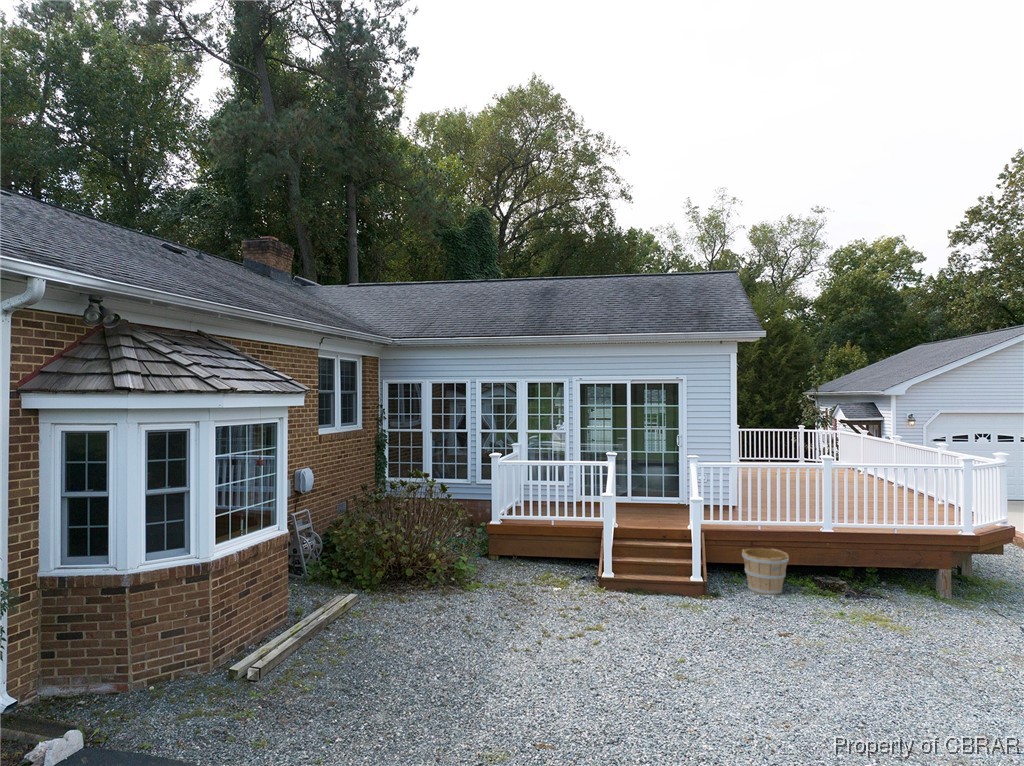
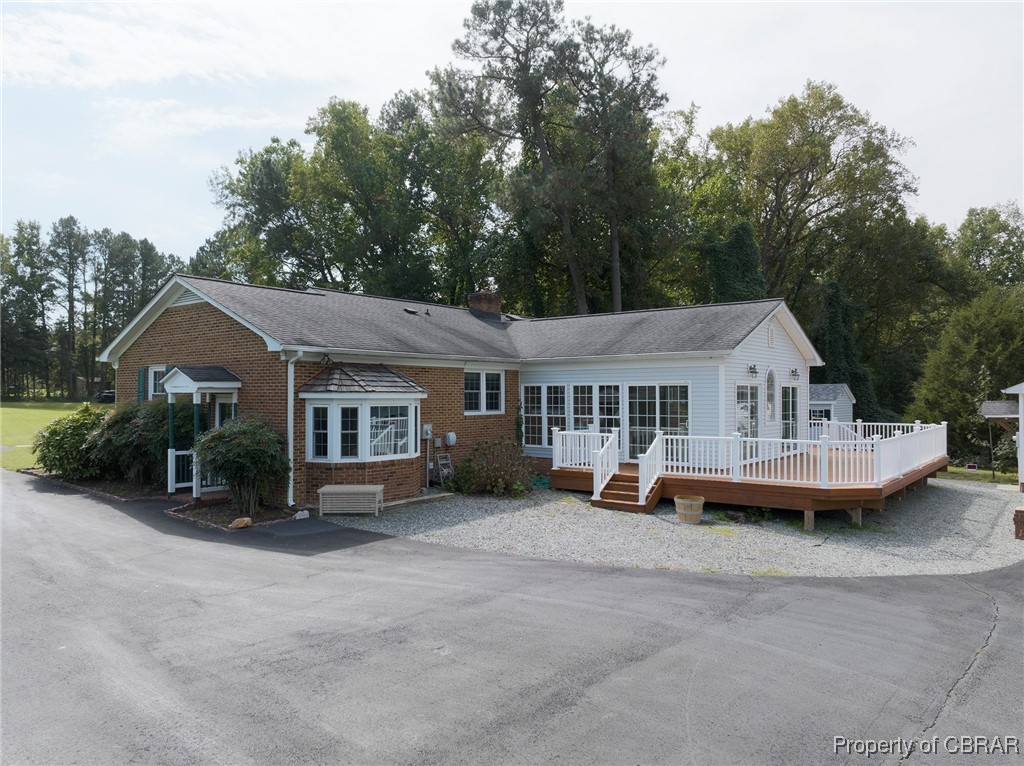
storage bench: none [104,608,279,733] -> present [317,485,384,516]

